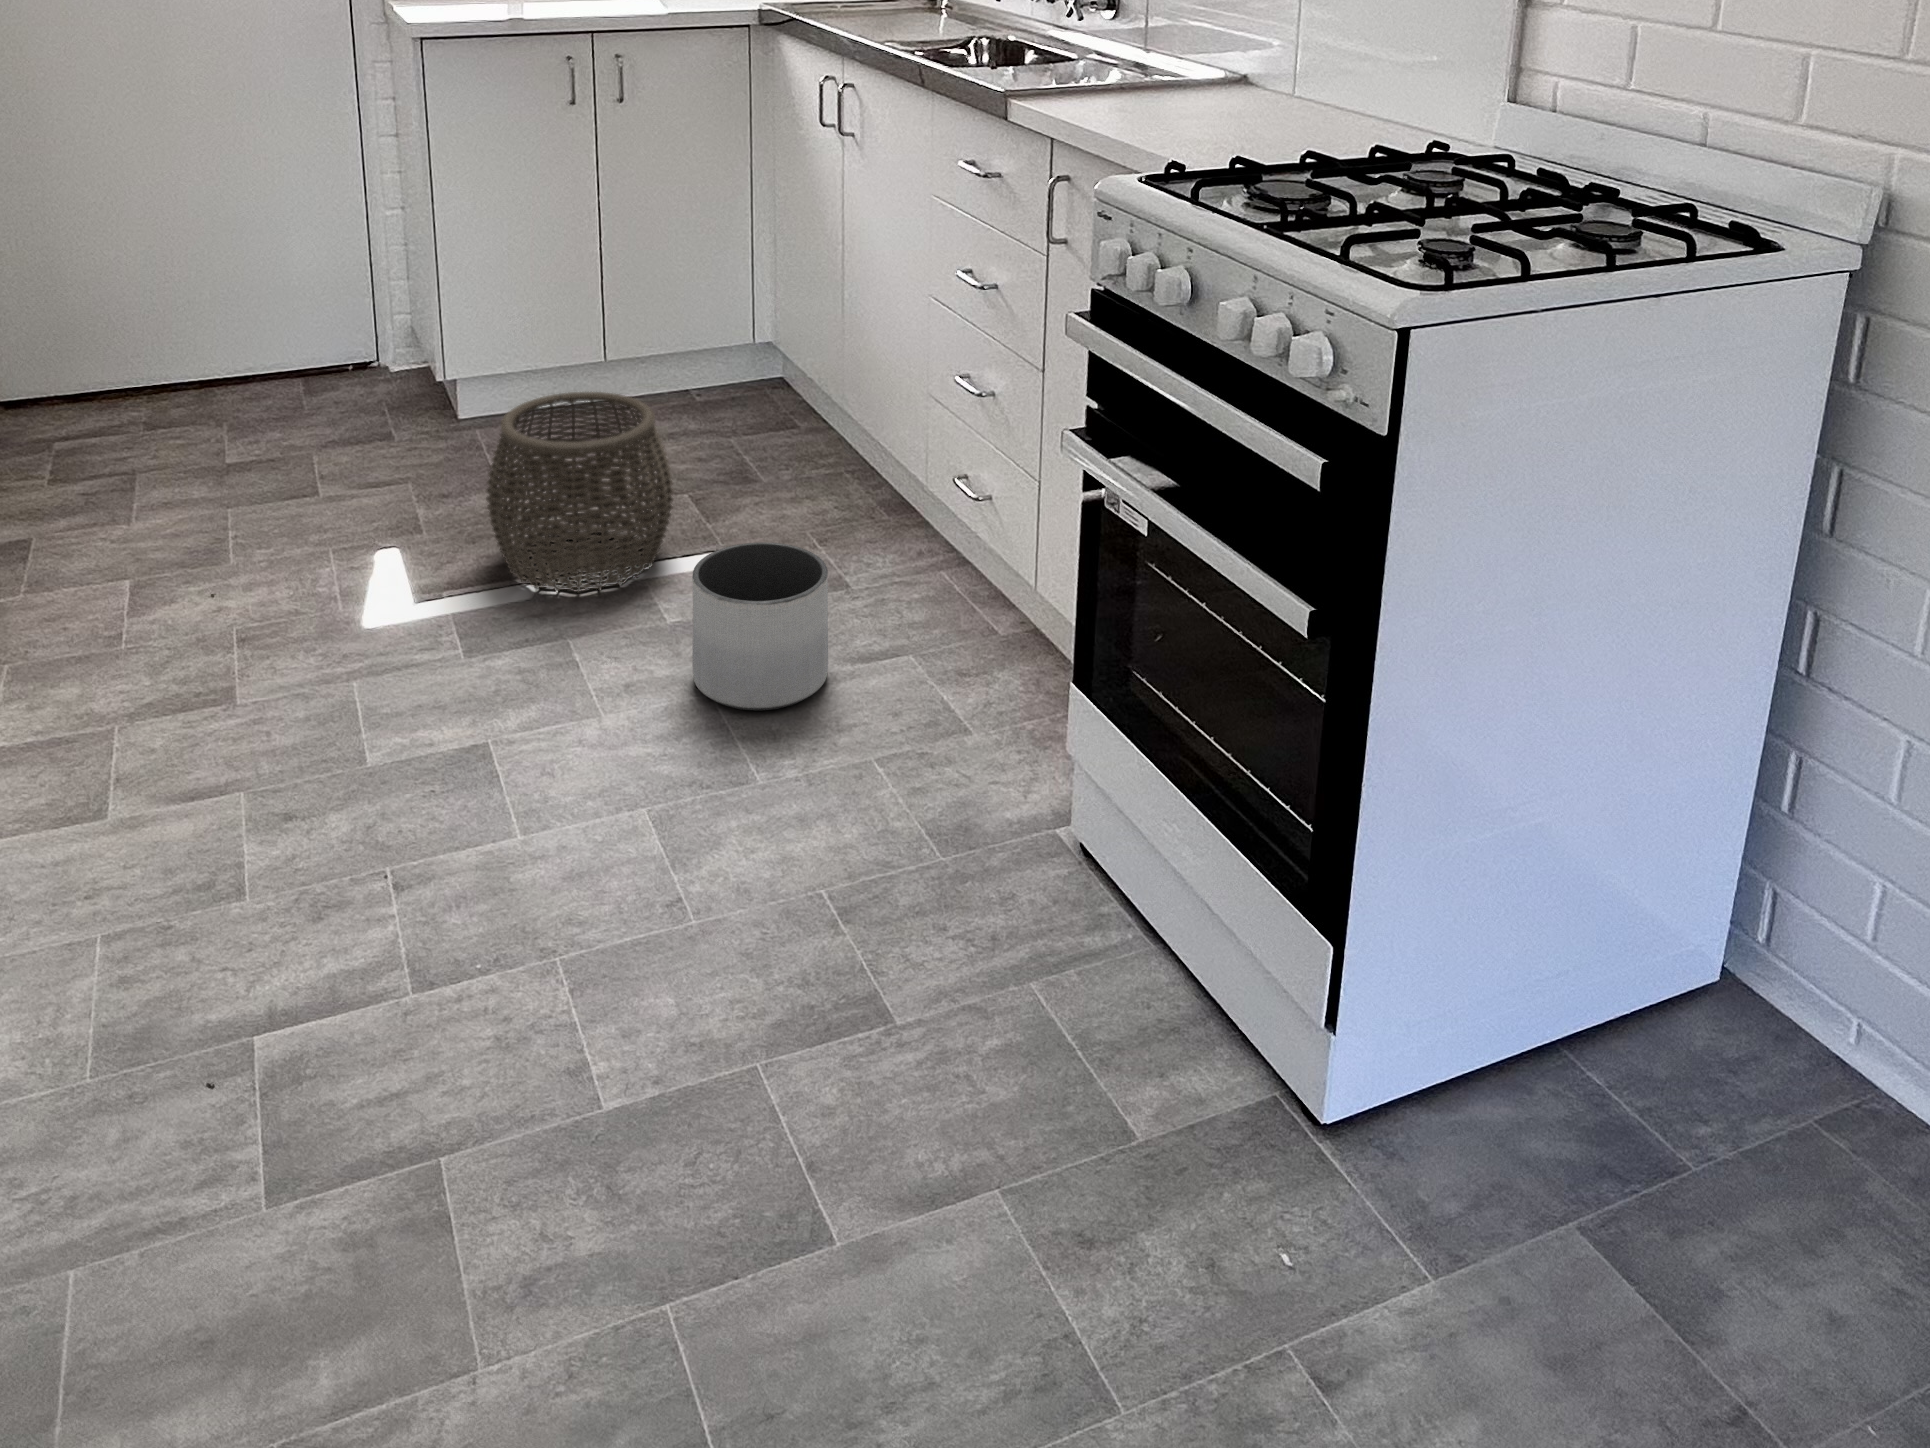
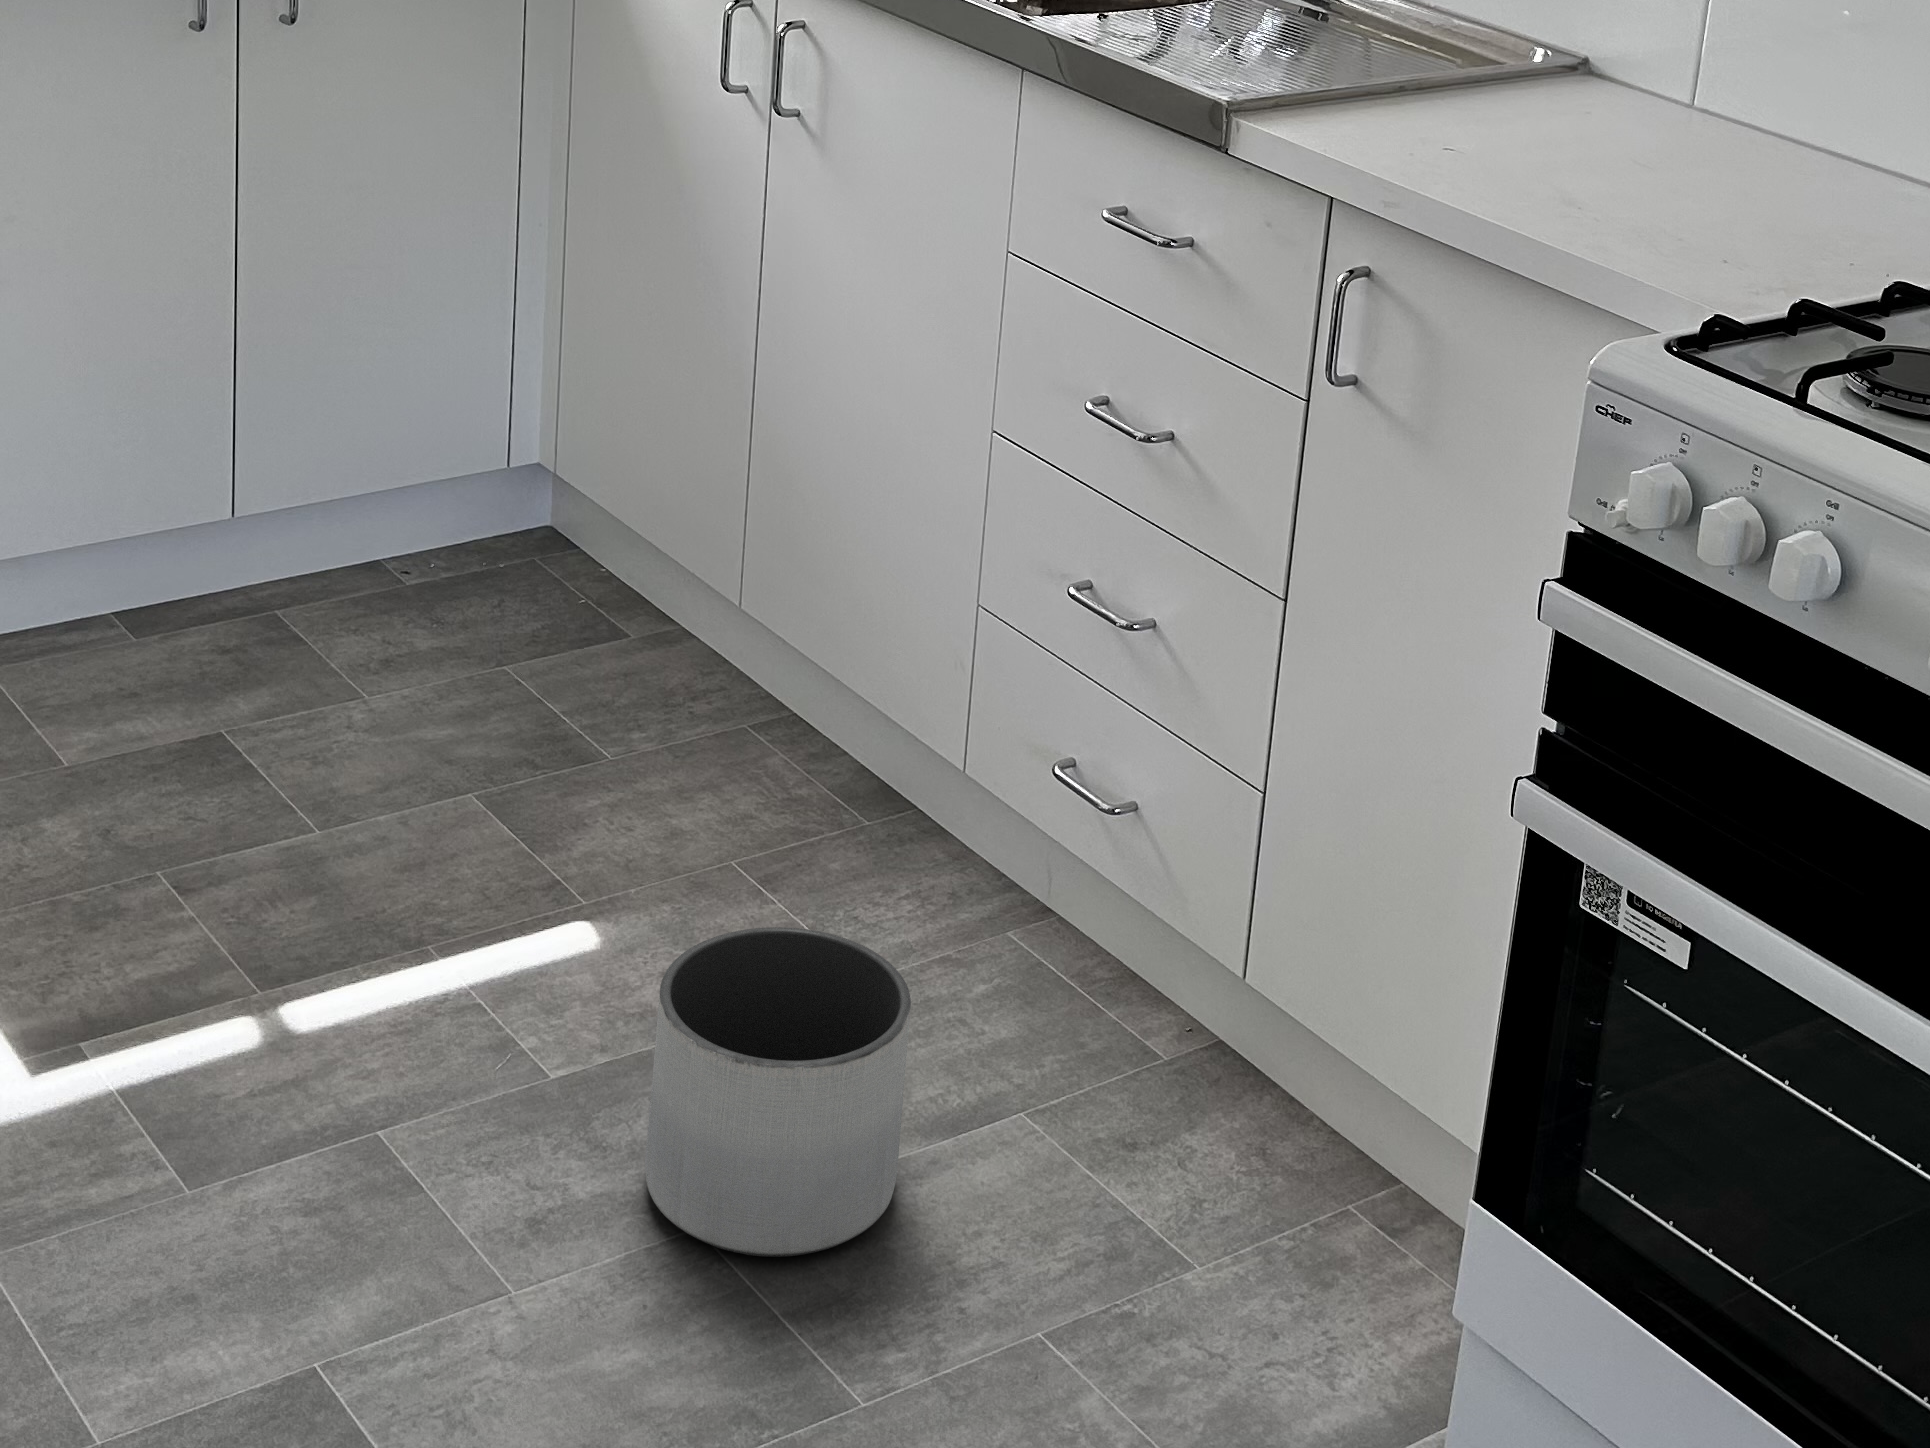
woven basket: present [486,392,674,592] -> none [147,621,512,1027]

